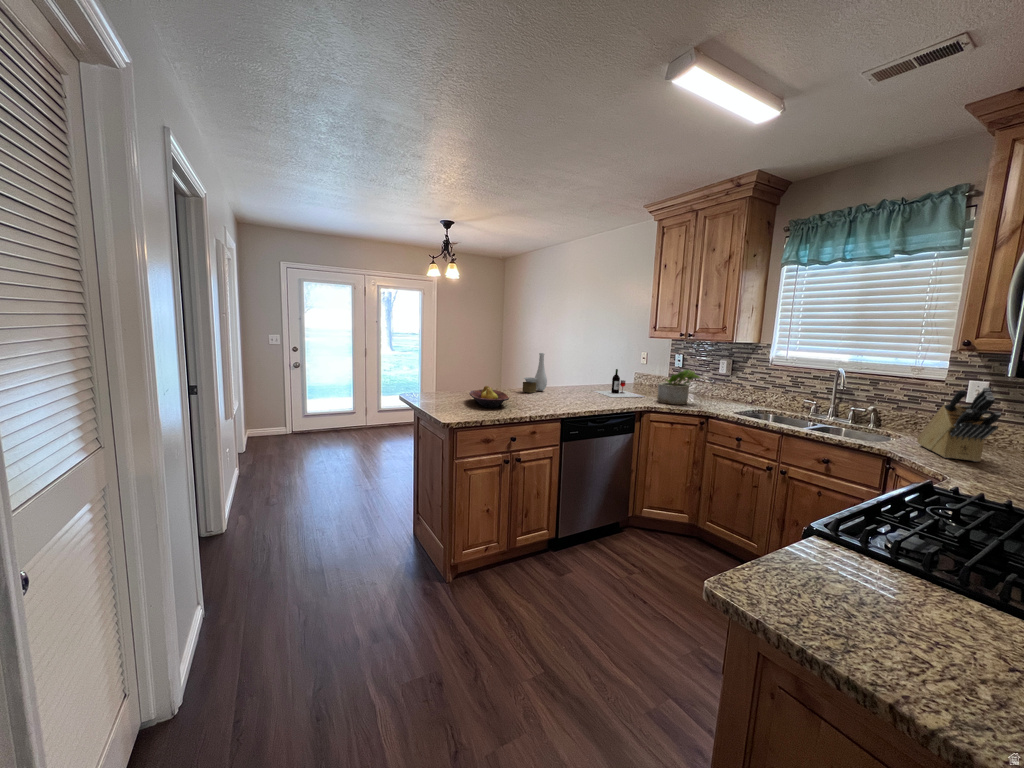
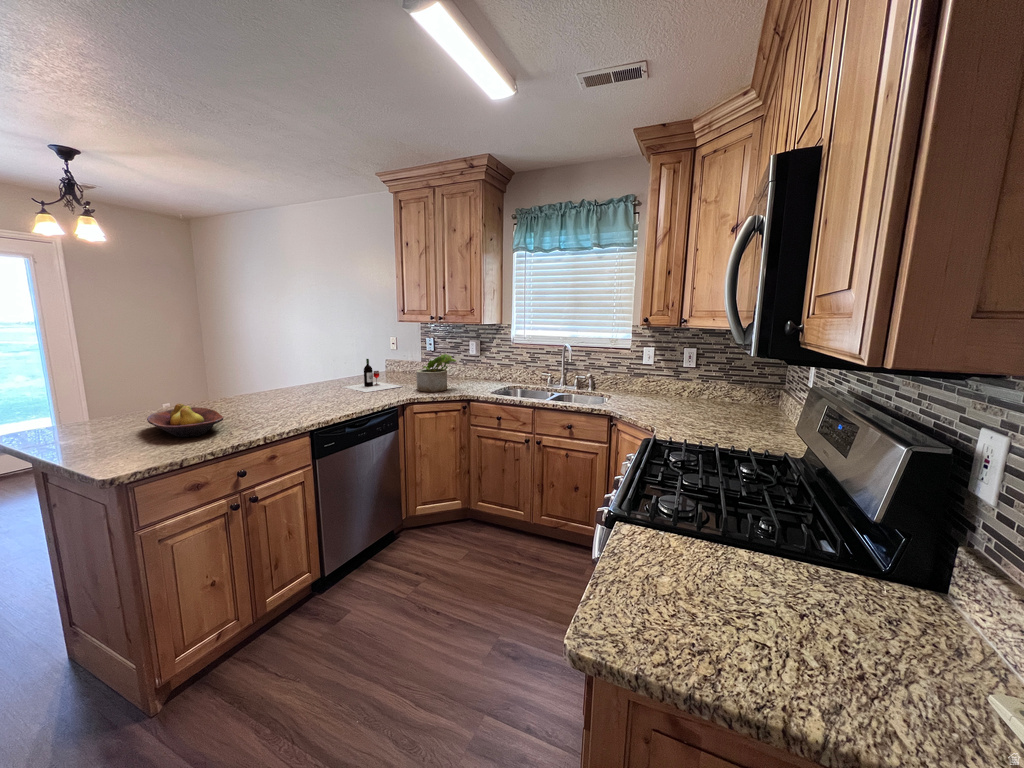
vase: present [523,353,547,393] -> none [241,346,279,401]
knife block: present [917,387,1001,462] -> none [623,354,673,411]

